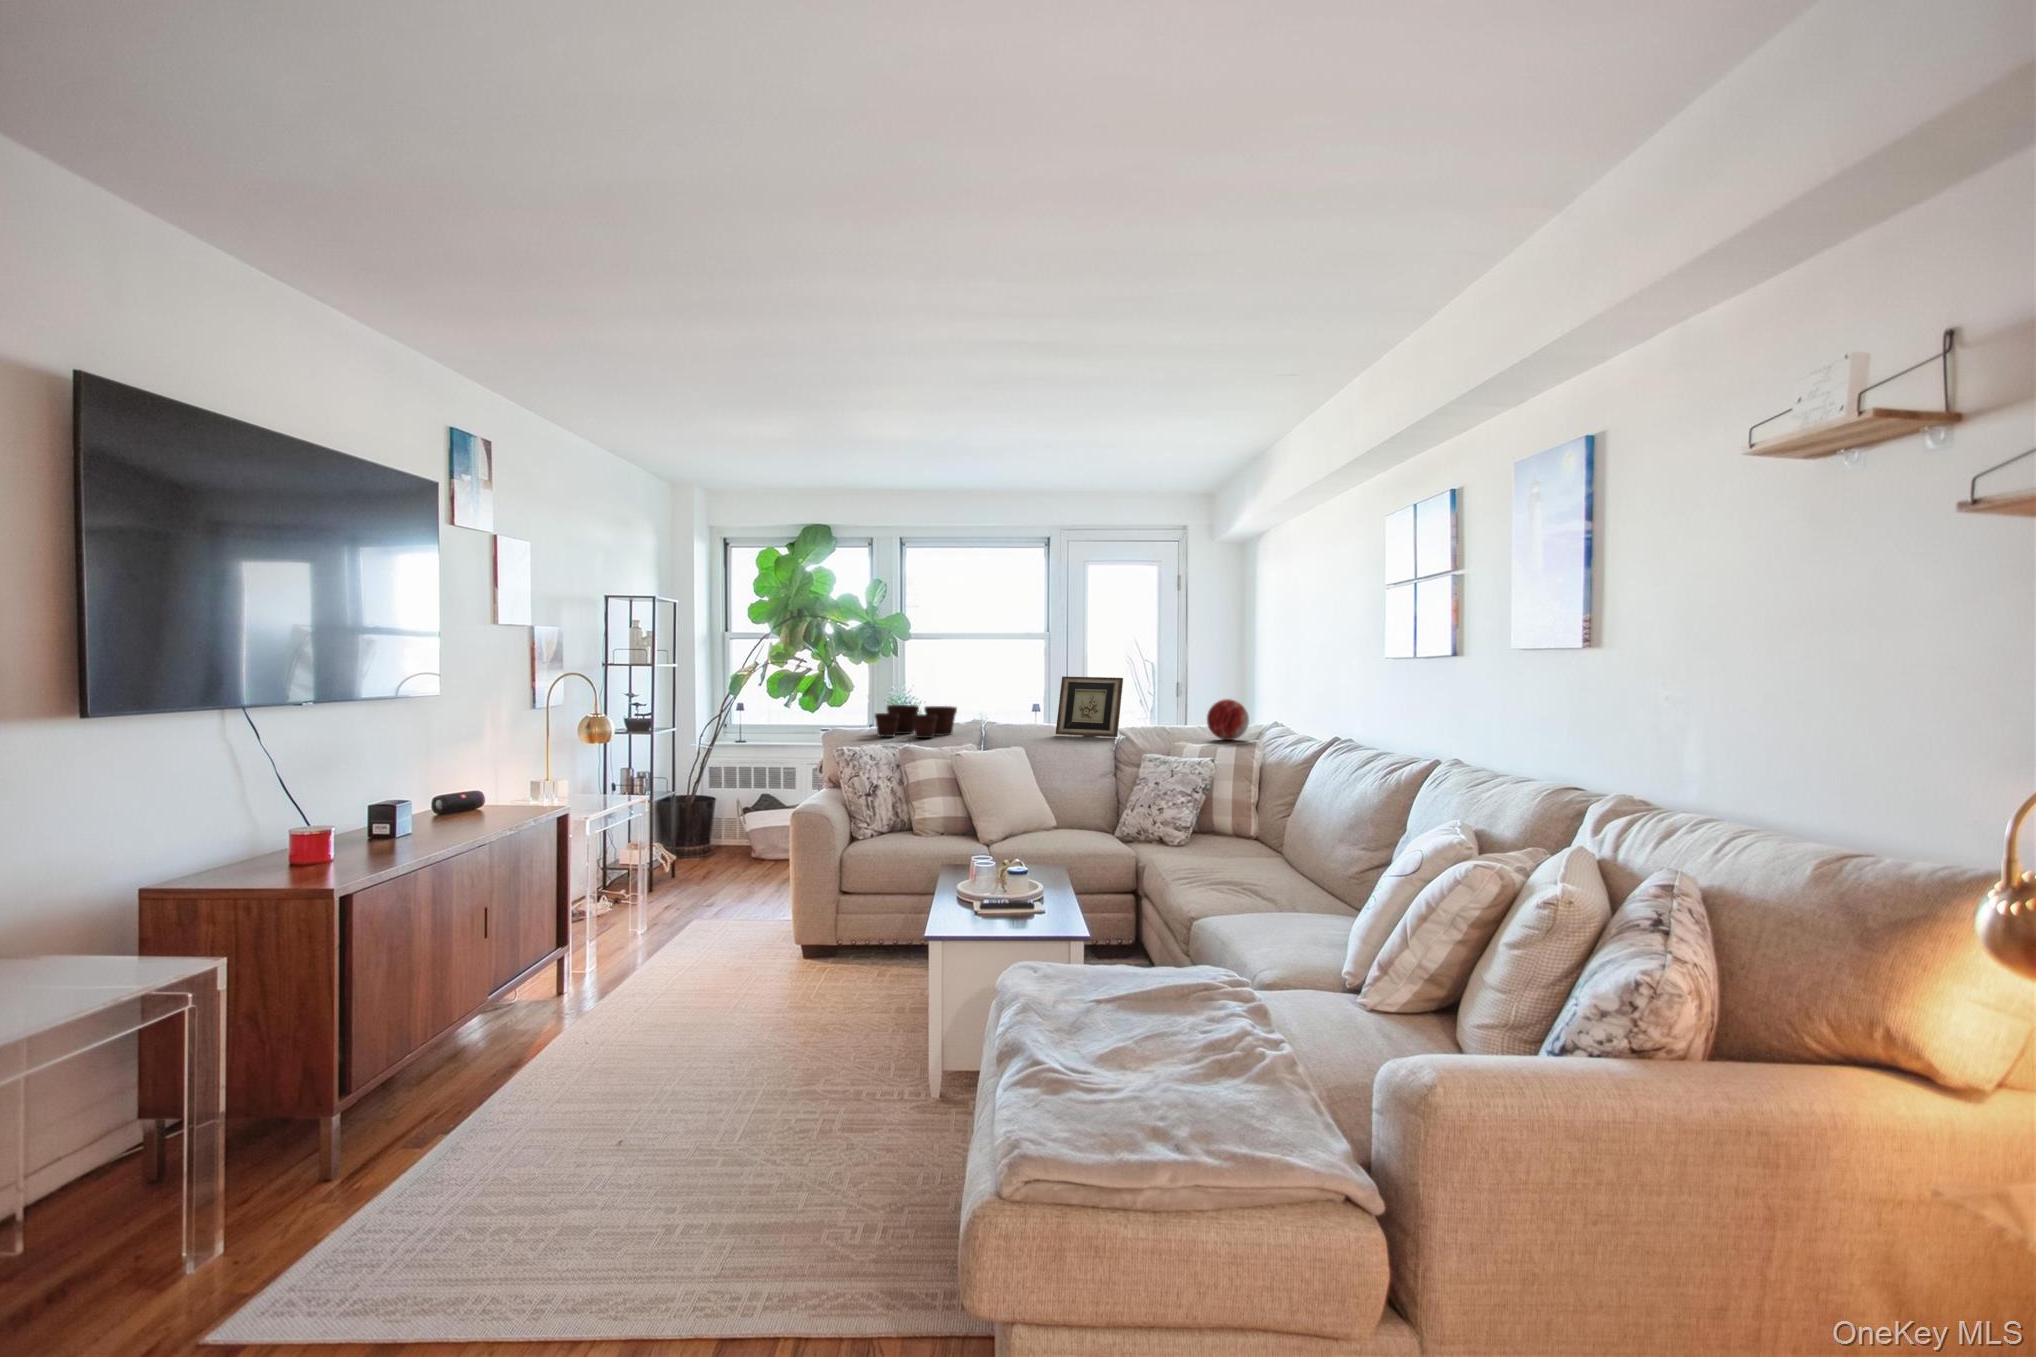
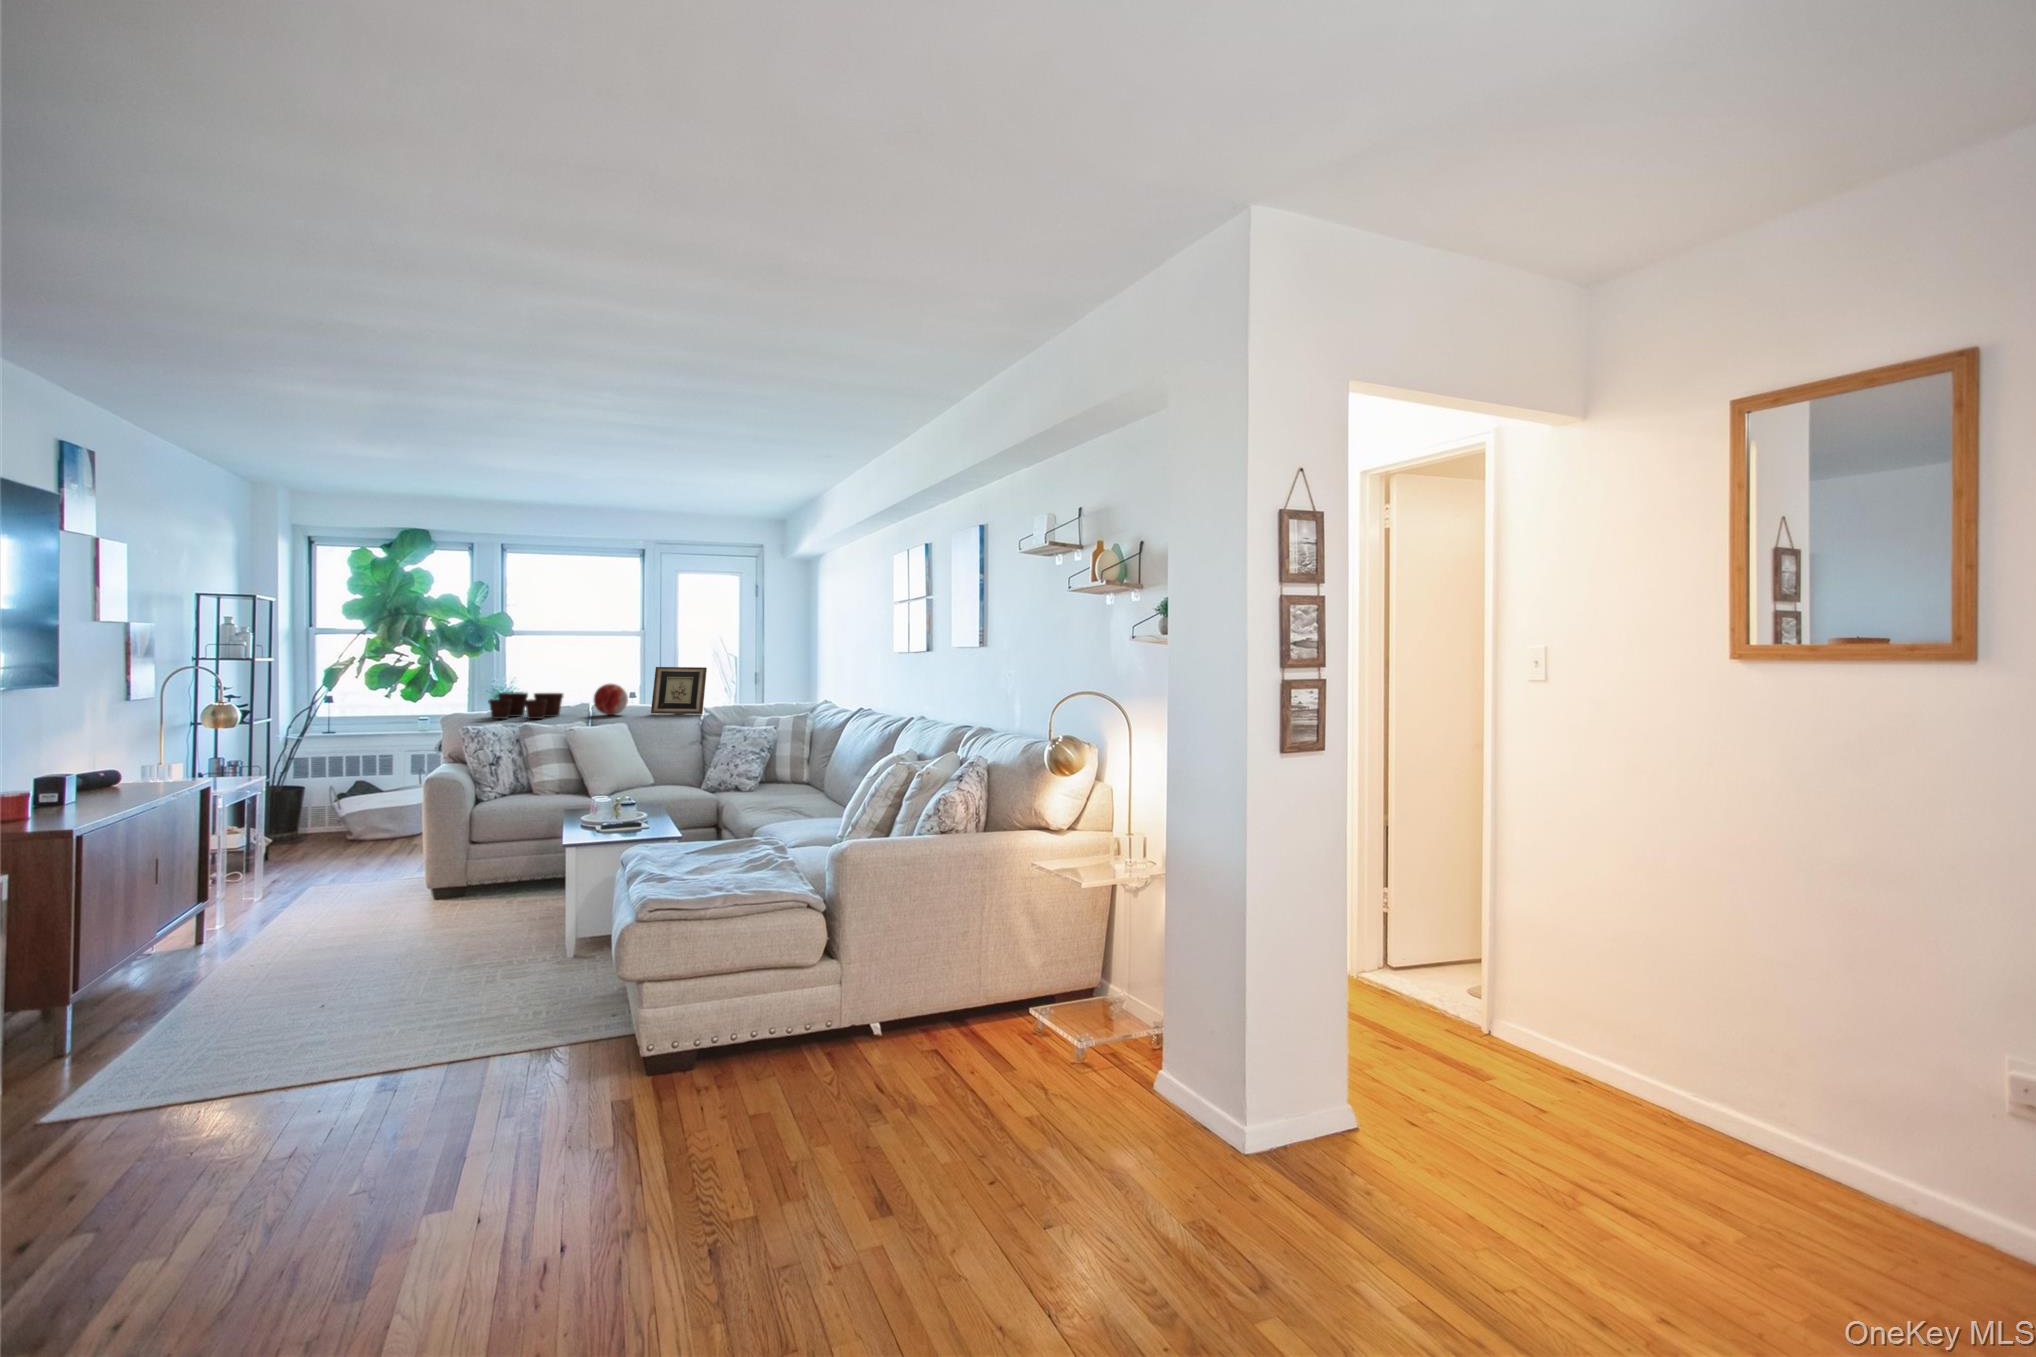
decorative orb: present [1207,699,1249,740] -> present [594,684,628,715]

